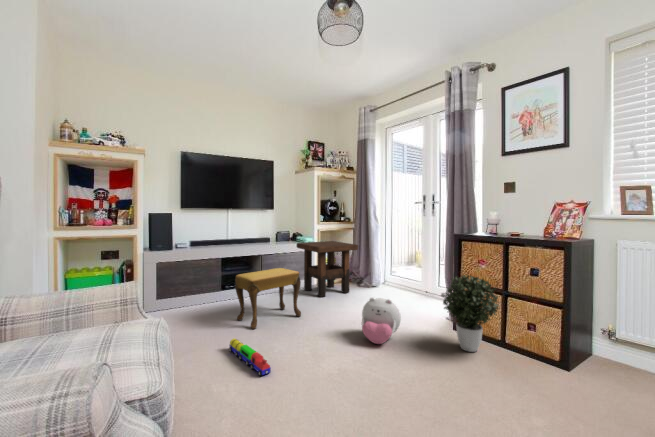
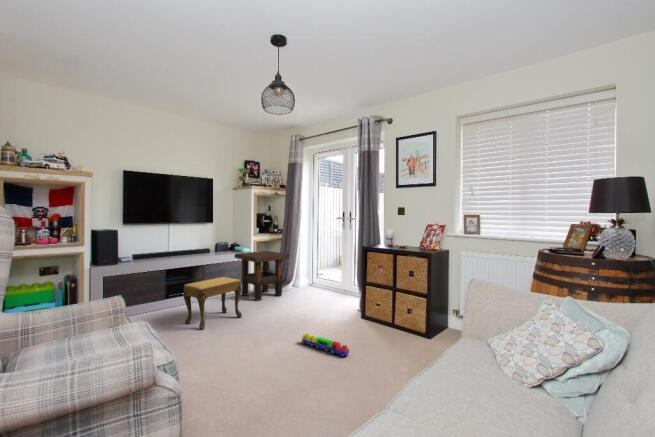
potted plant: present [441,275,499,352] -> none [350,277,389,333]
plush toy: present [362,298,401,344] -> none [292,298,322,333]
toy train: present [229,339,271,376] -> present [302,334,349,357]

